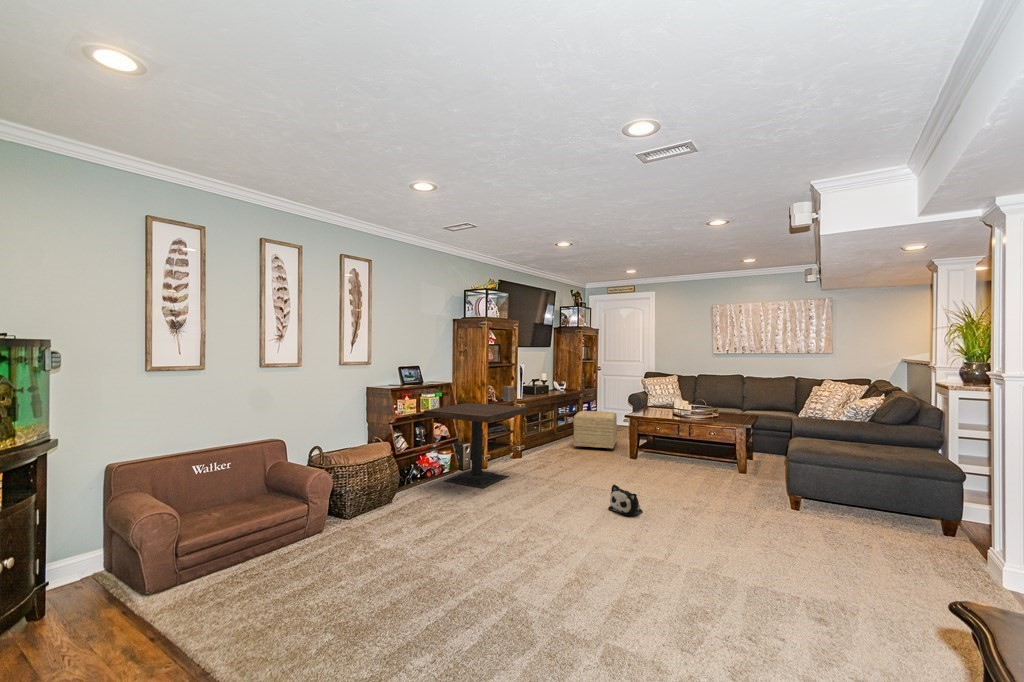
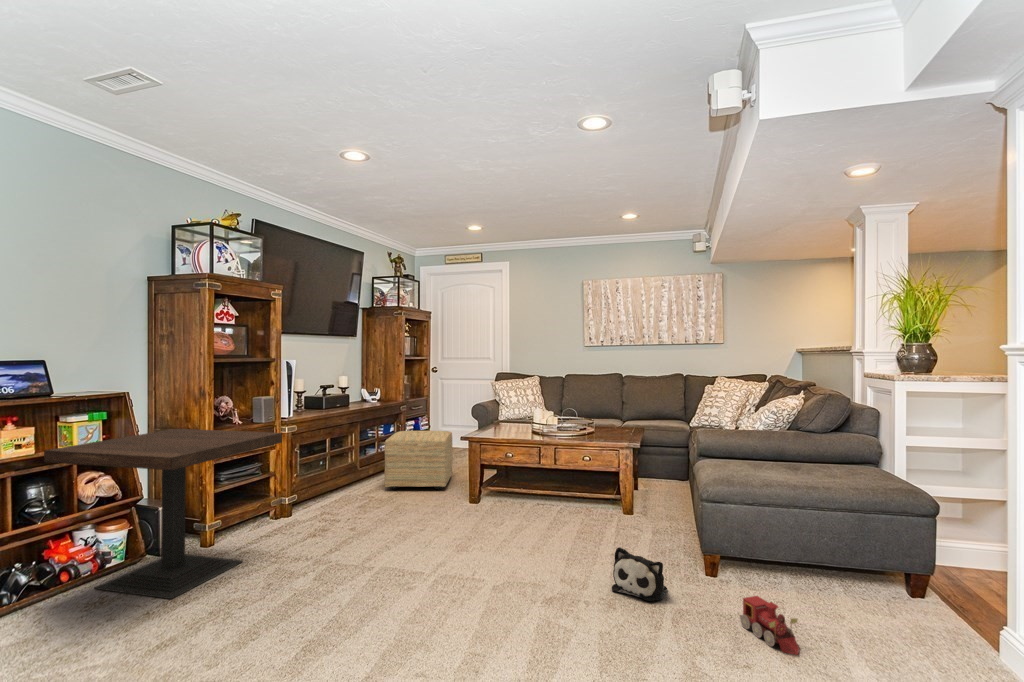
plush toy: present [609,484,643,516] -> present [612,547,667,601]
toy train: none [803,513,837,542] -> present [740,596,799,655]

